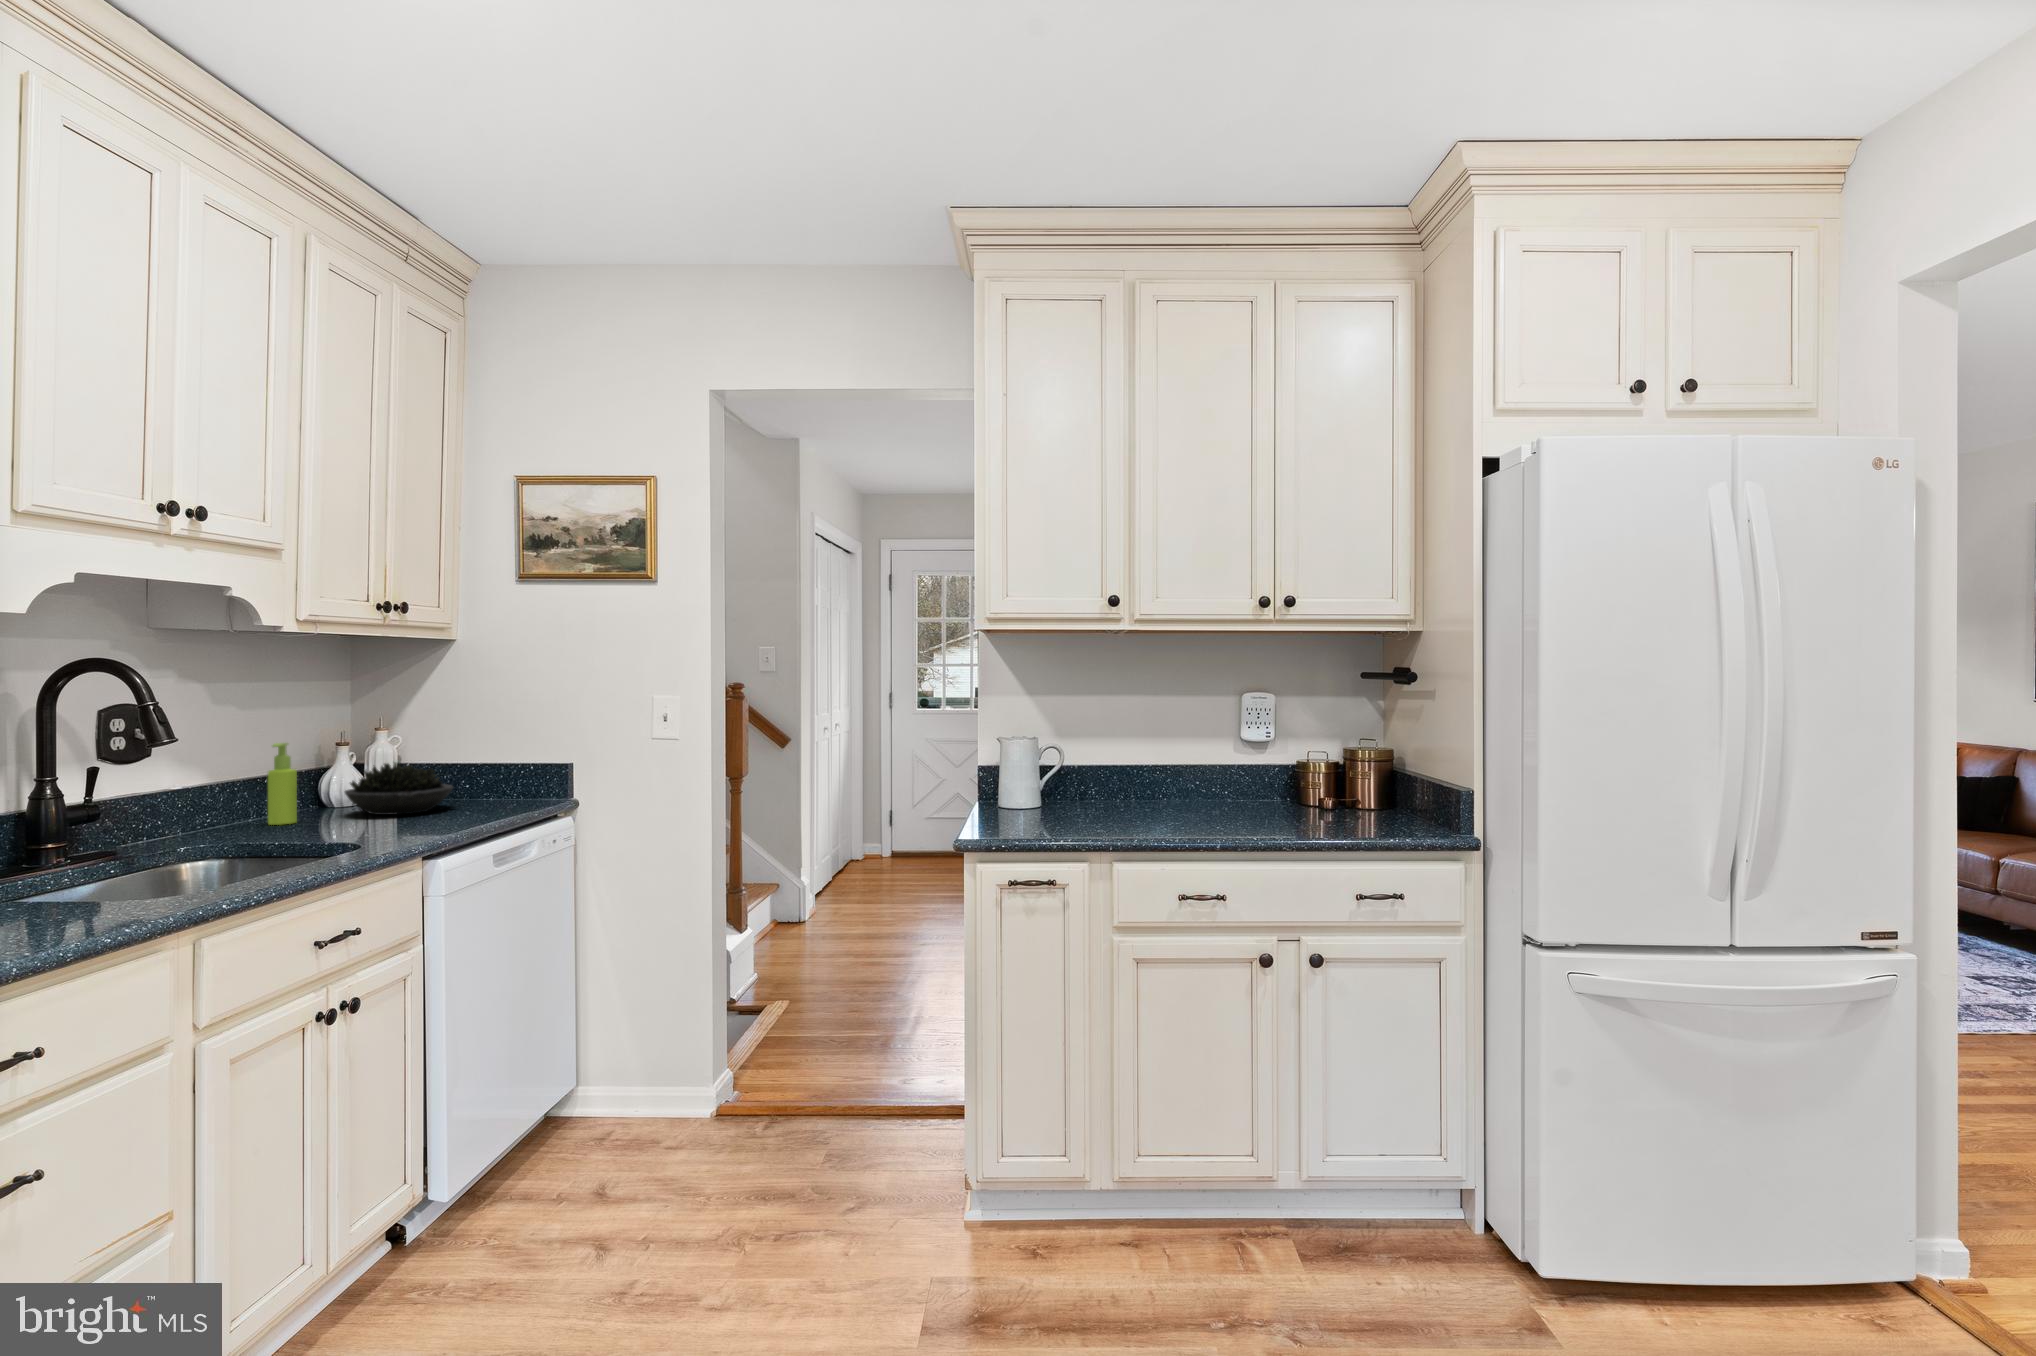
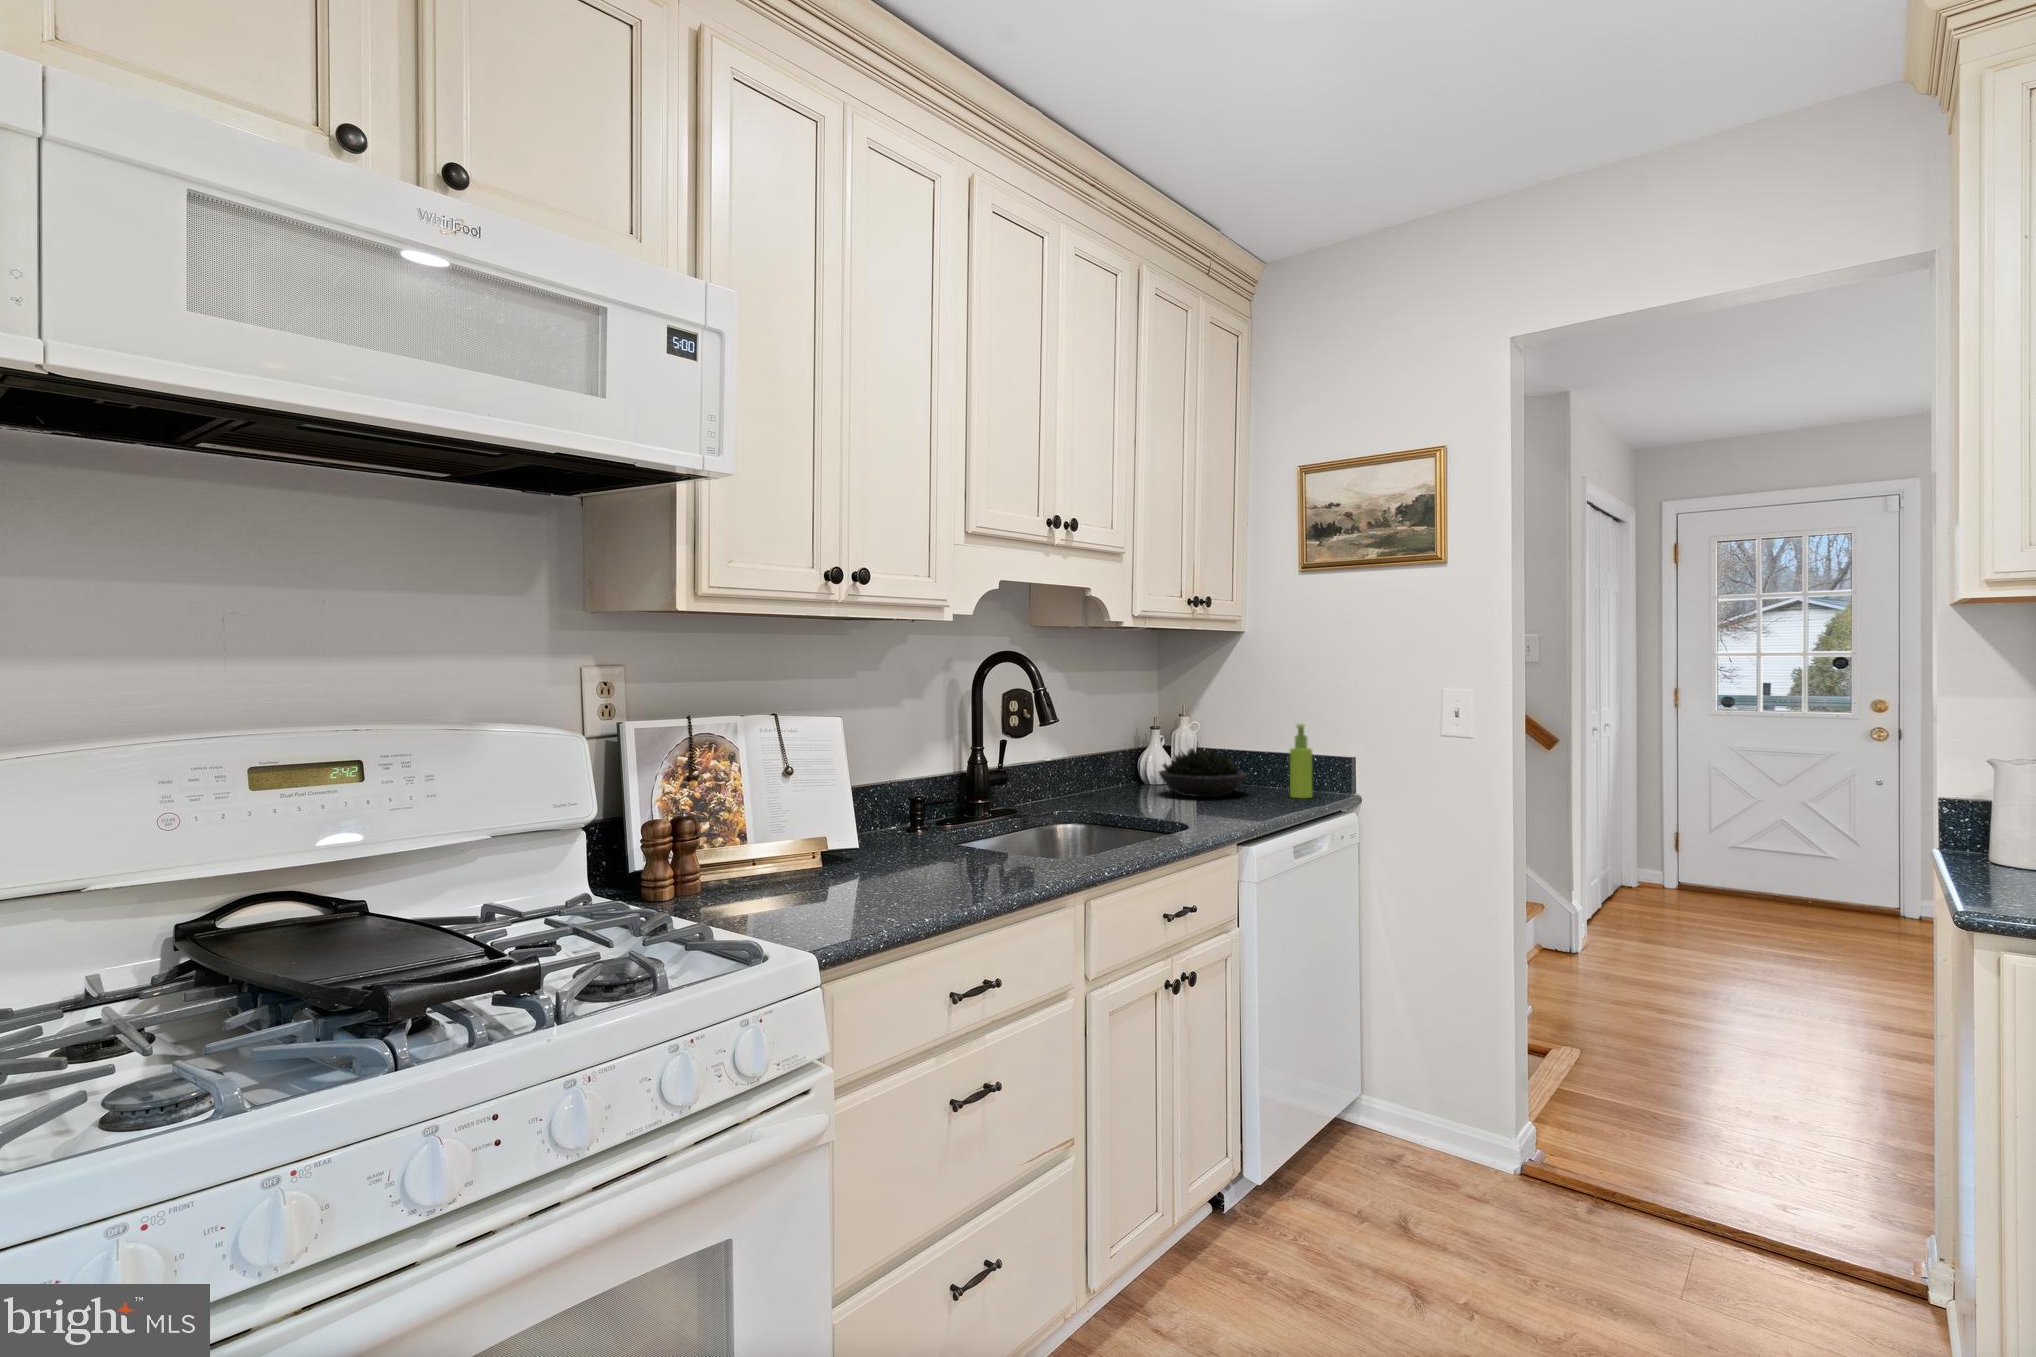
soap dispenser: present [268,743,297,825] -> present [1290,724,1312,798]

